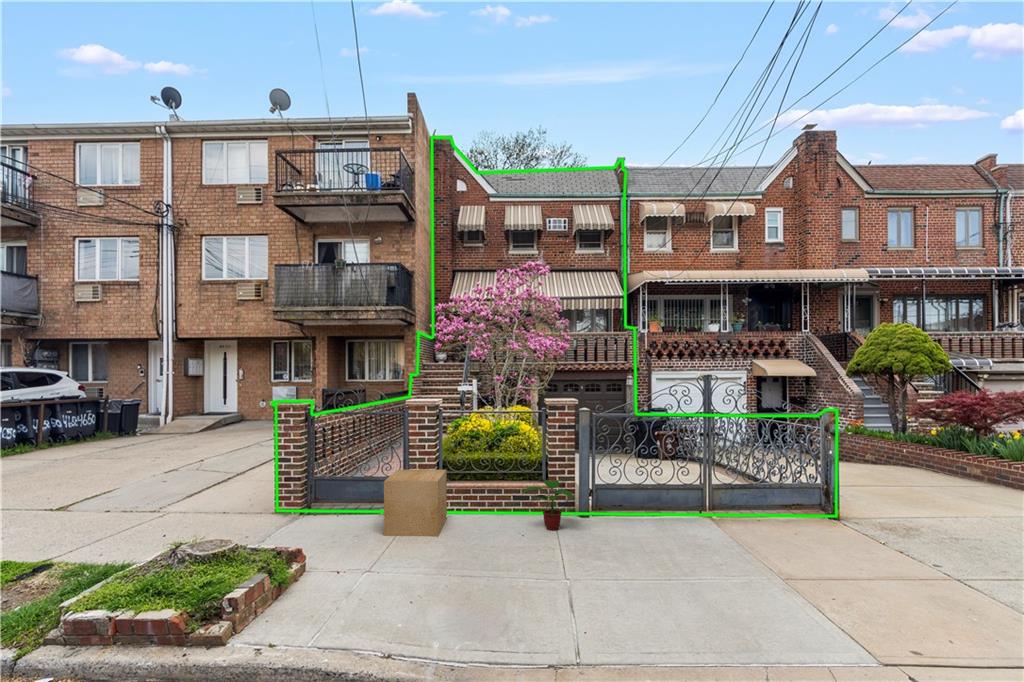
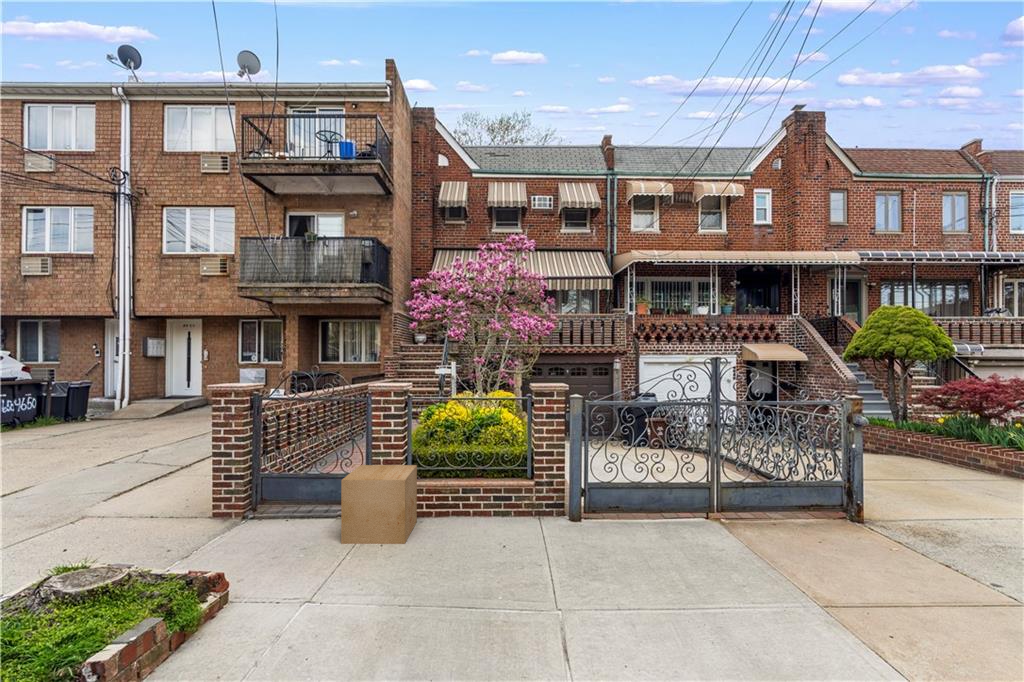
potted plant: present [523,480,573,531] -> none [503,477,563,536]

